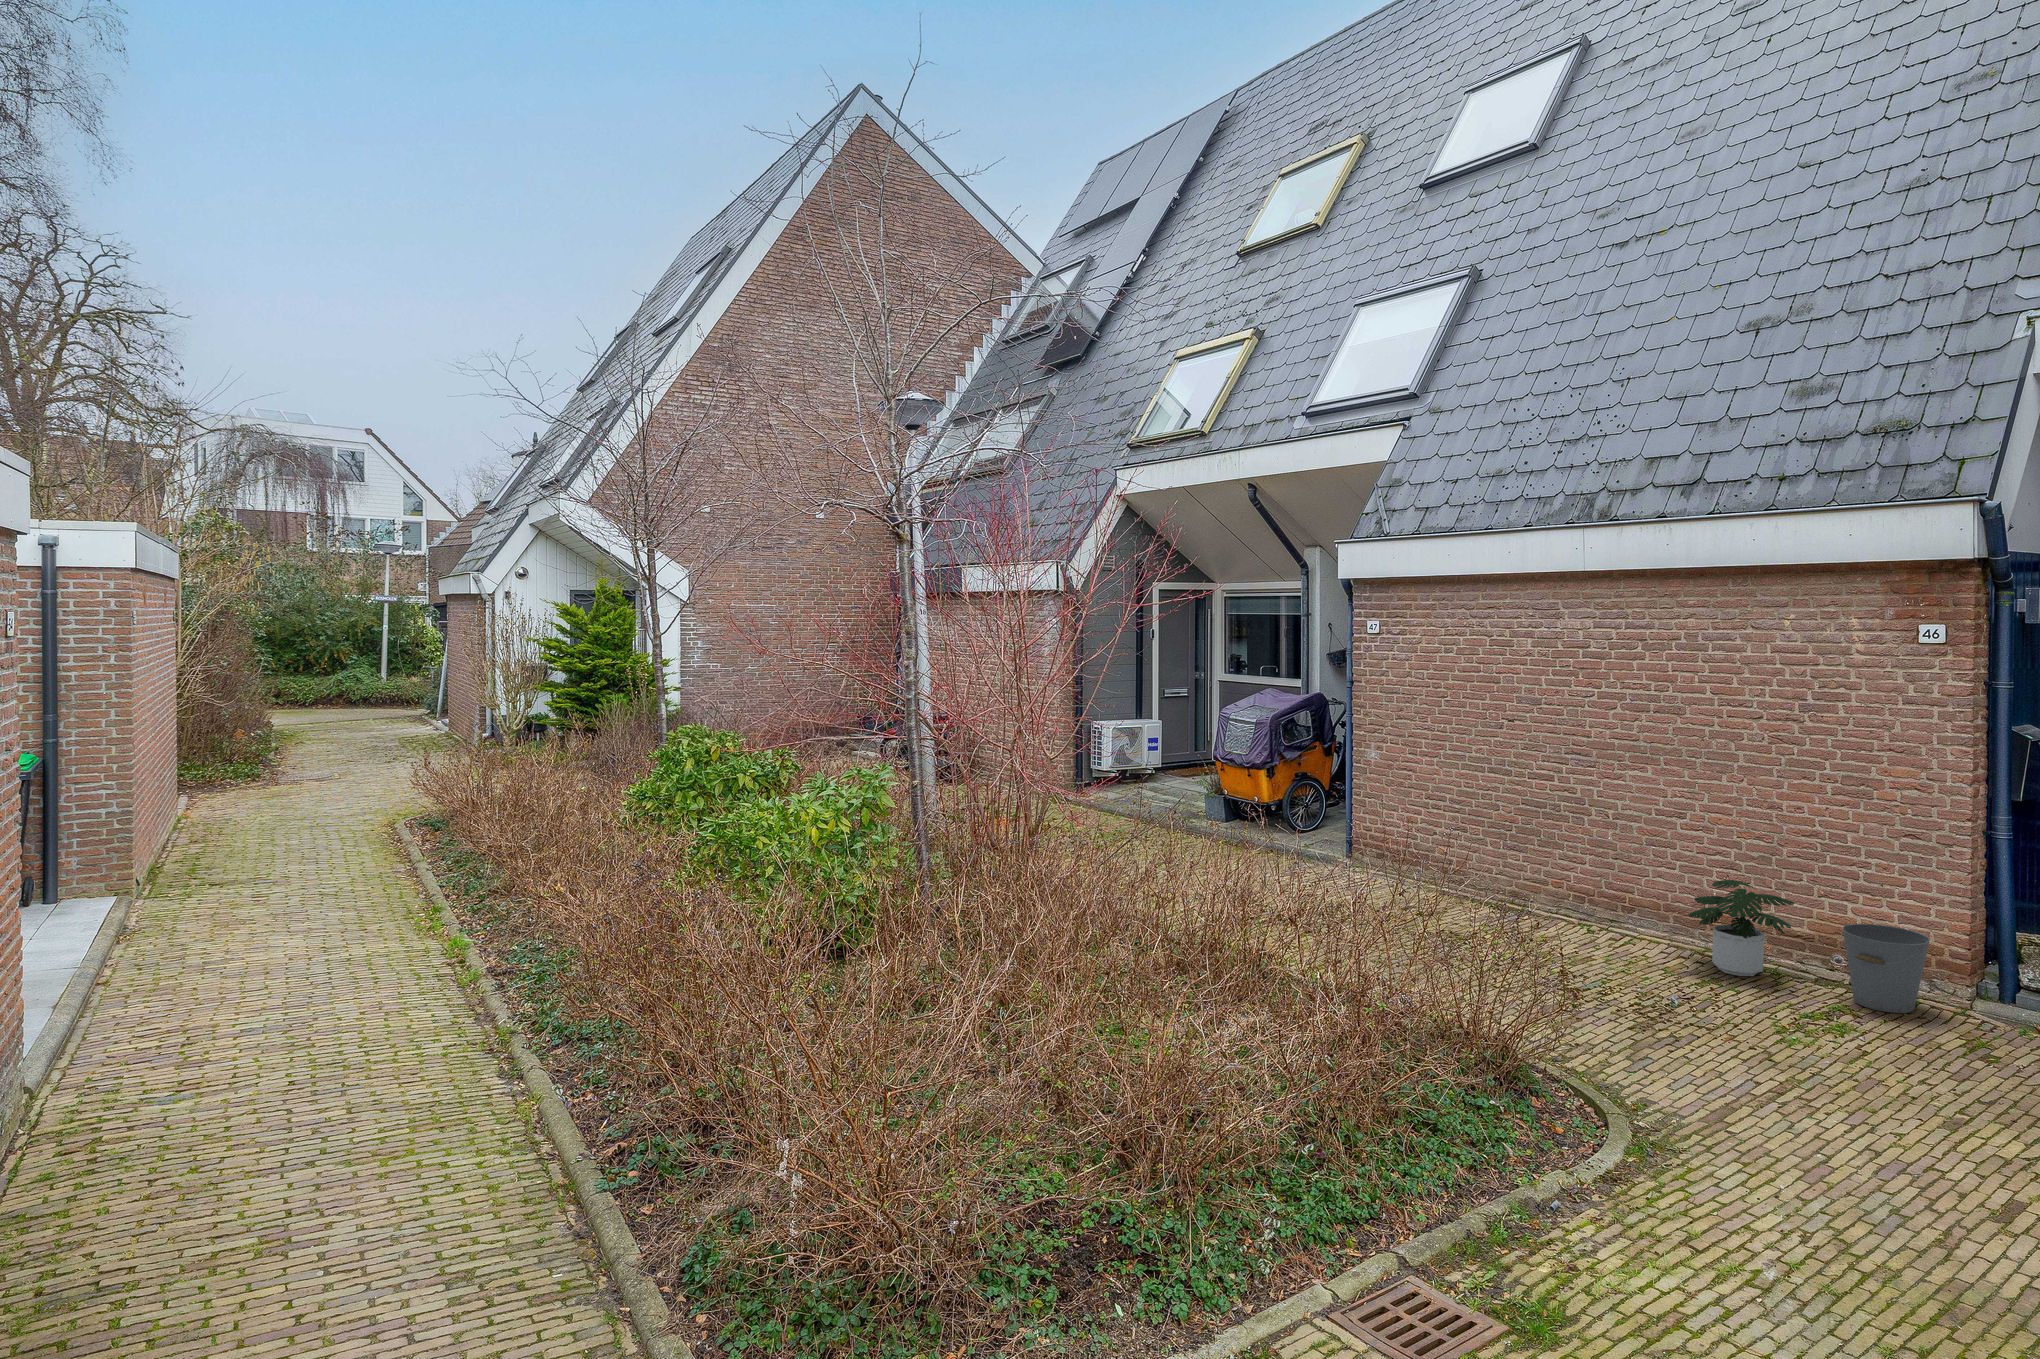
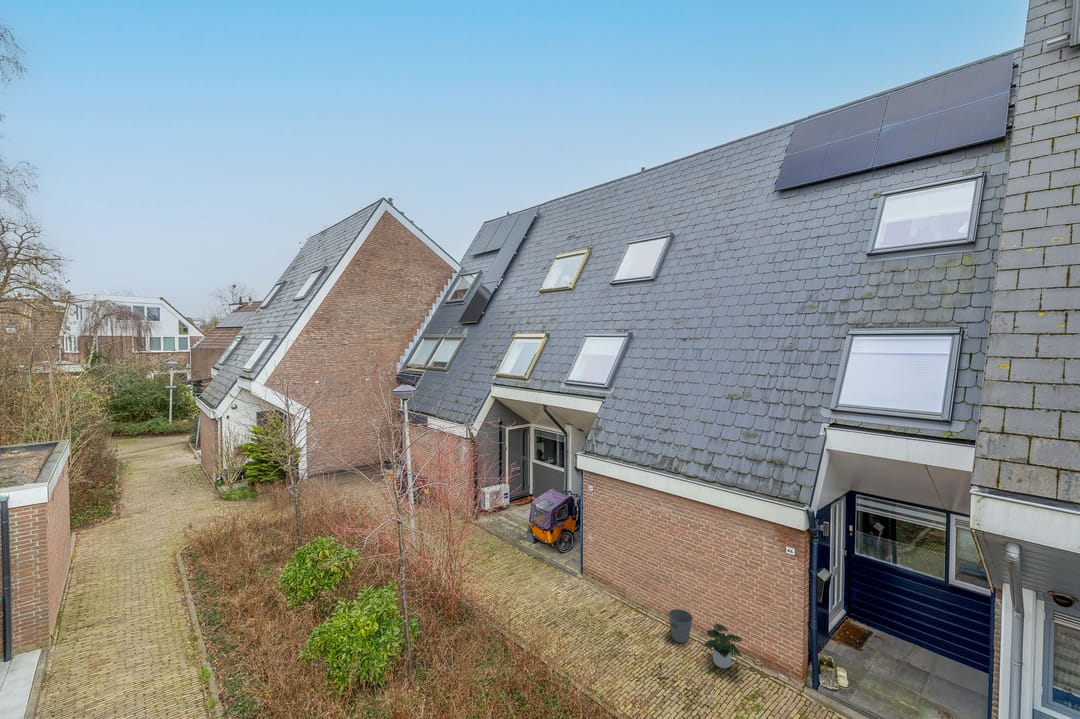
bucket: present [1841,924,1930,1013] -> present [669,609,693,643]

